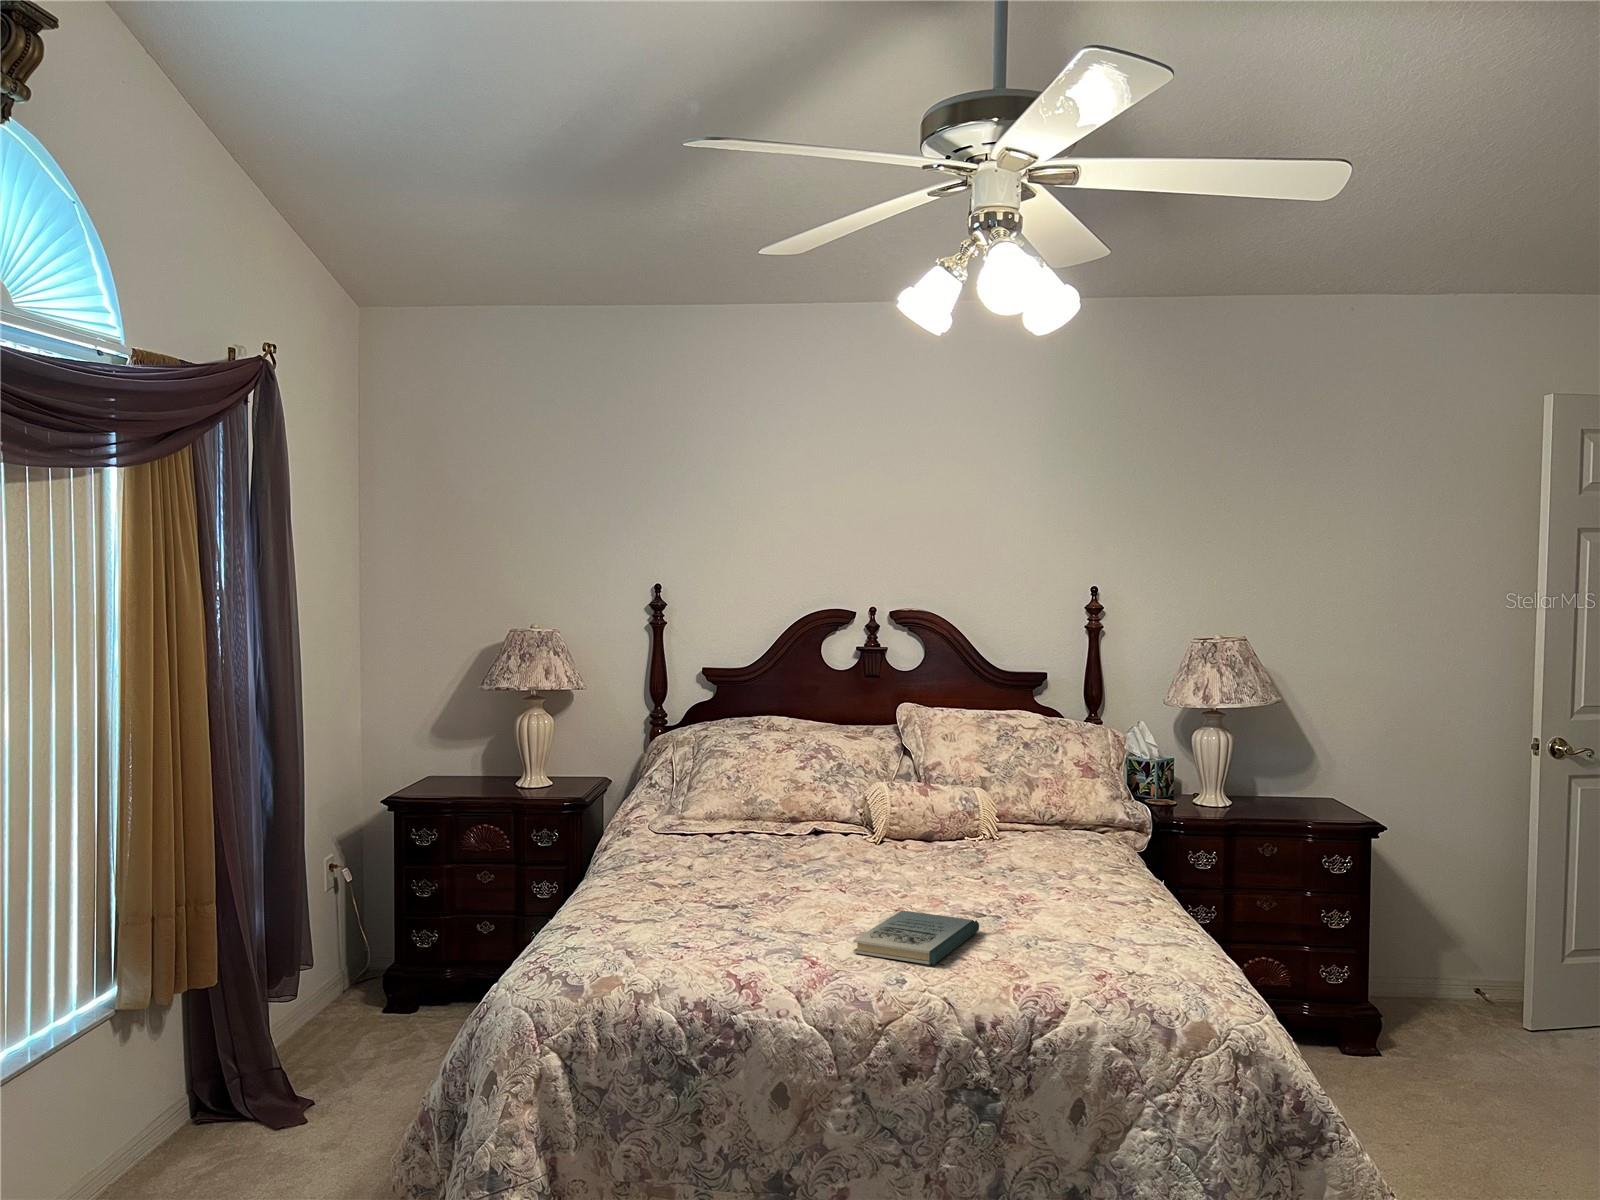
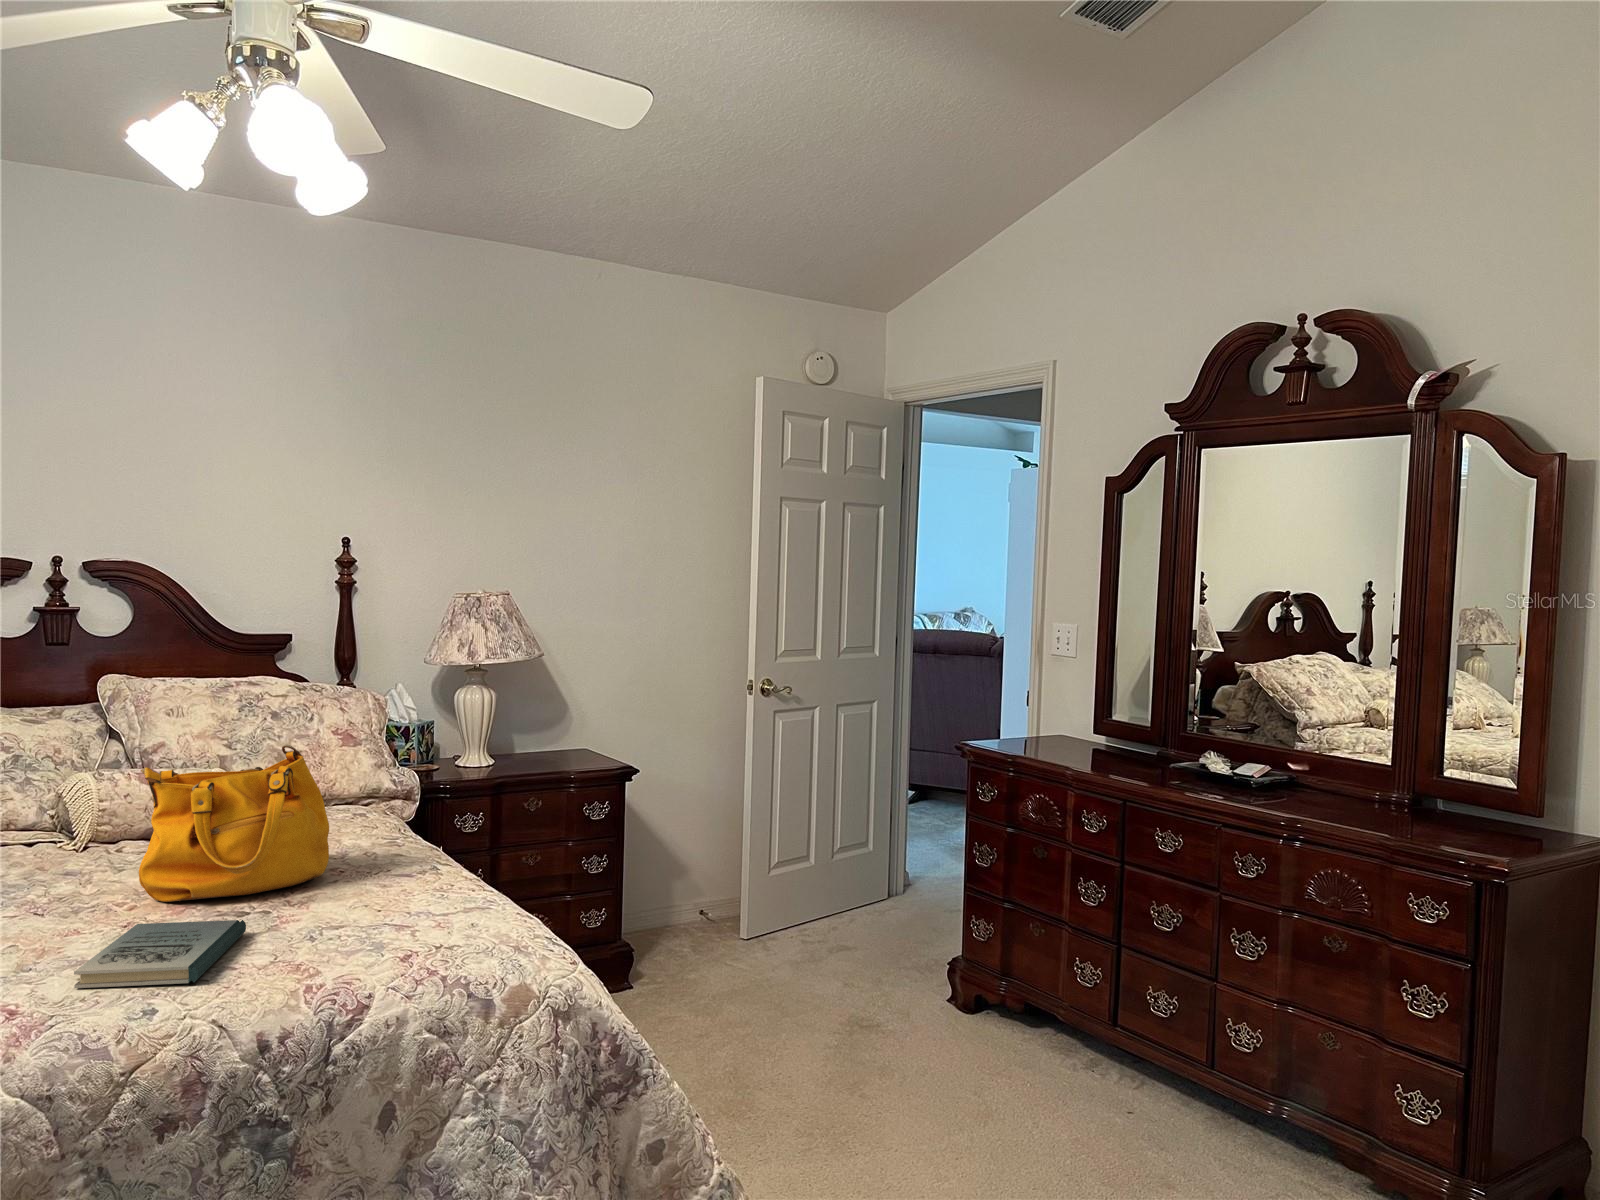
handbag: none [908,776,1055,897] -> present [139,745,329,902]

